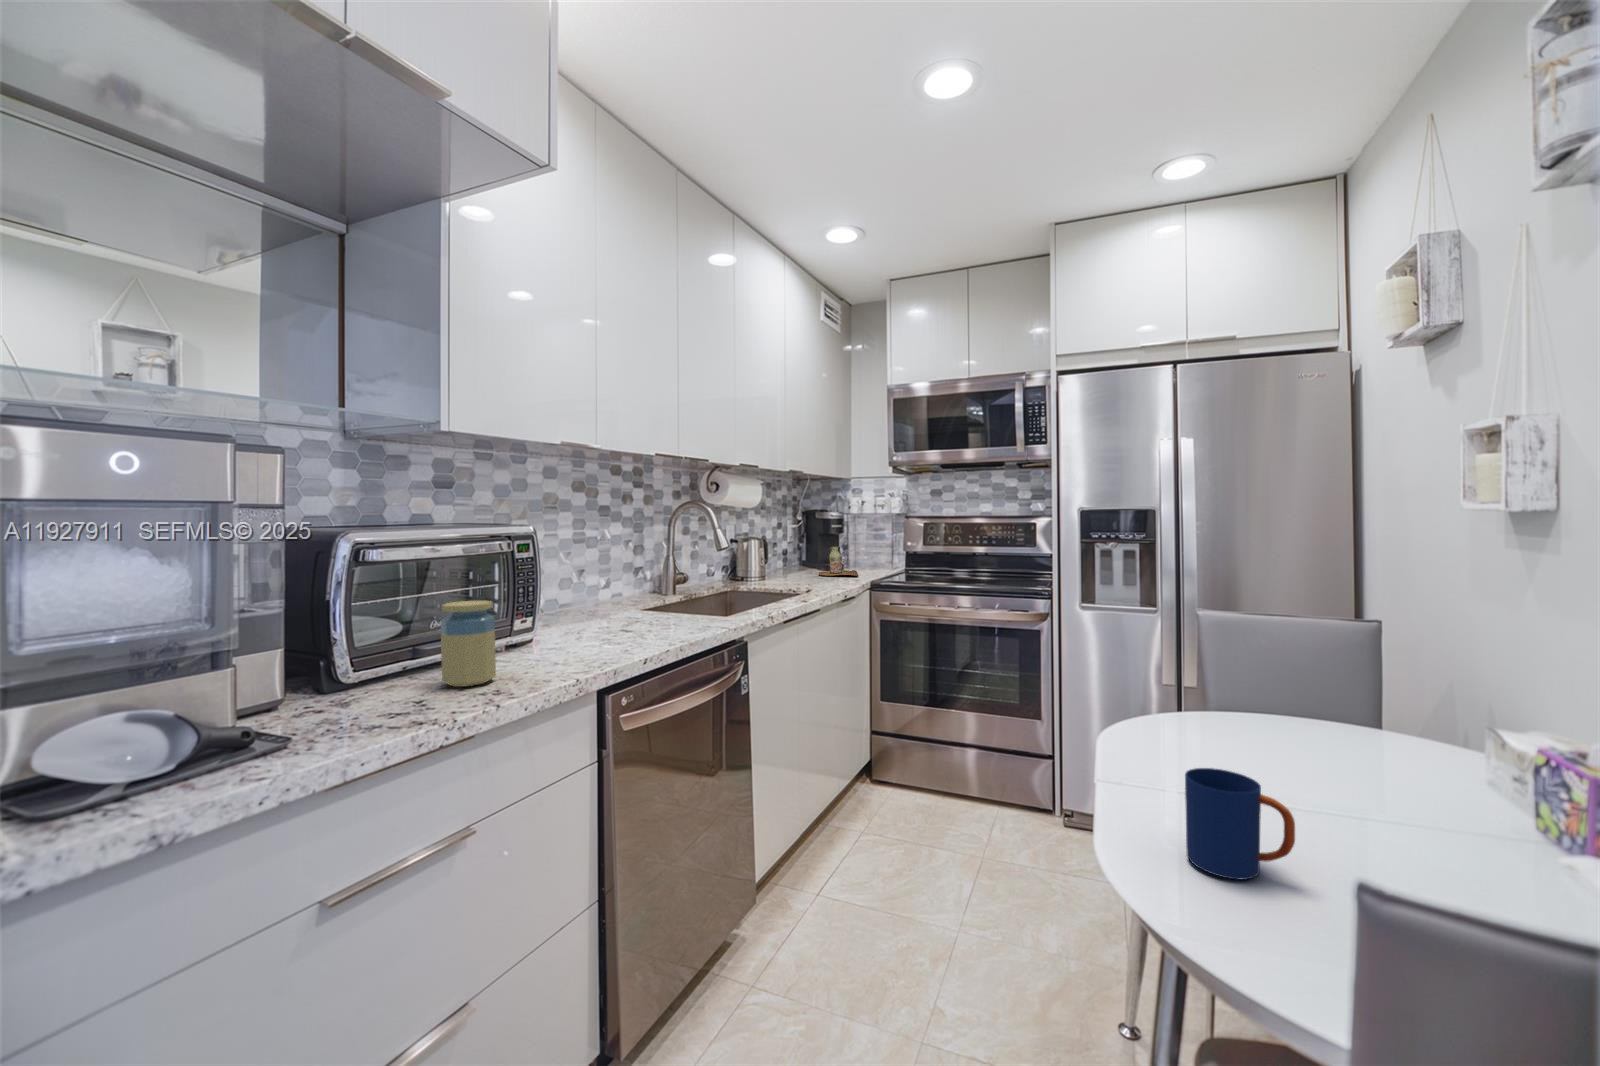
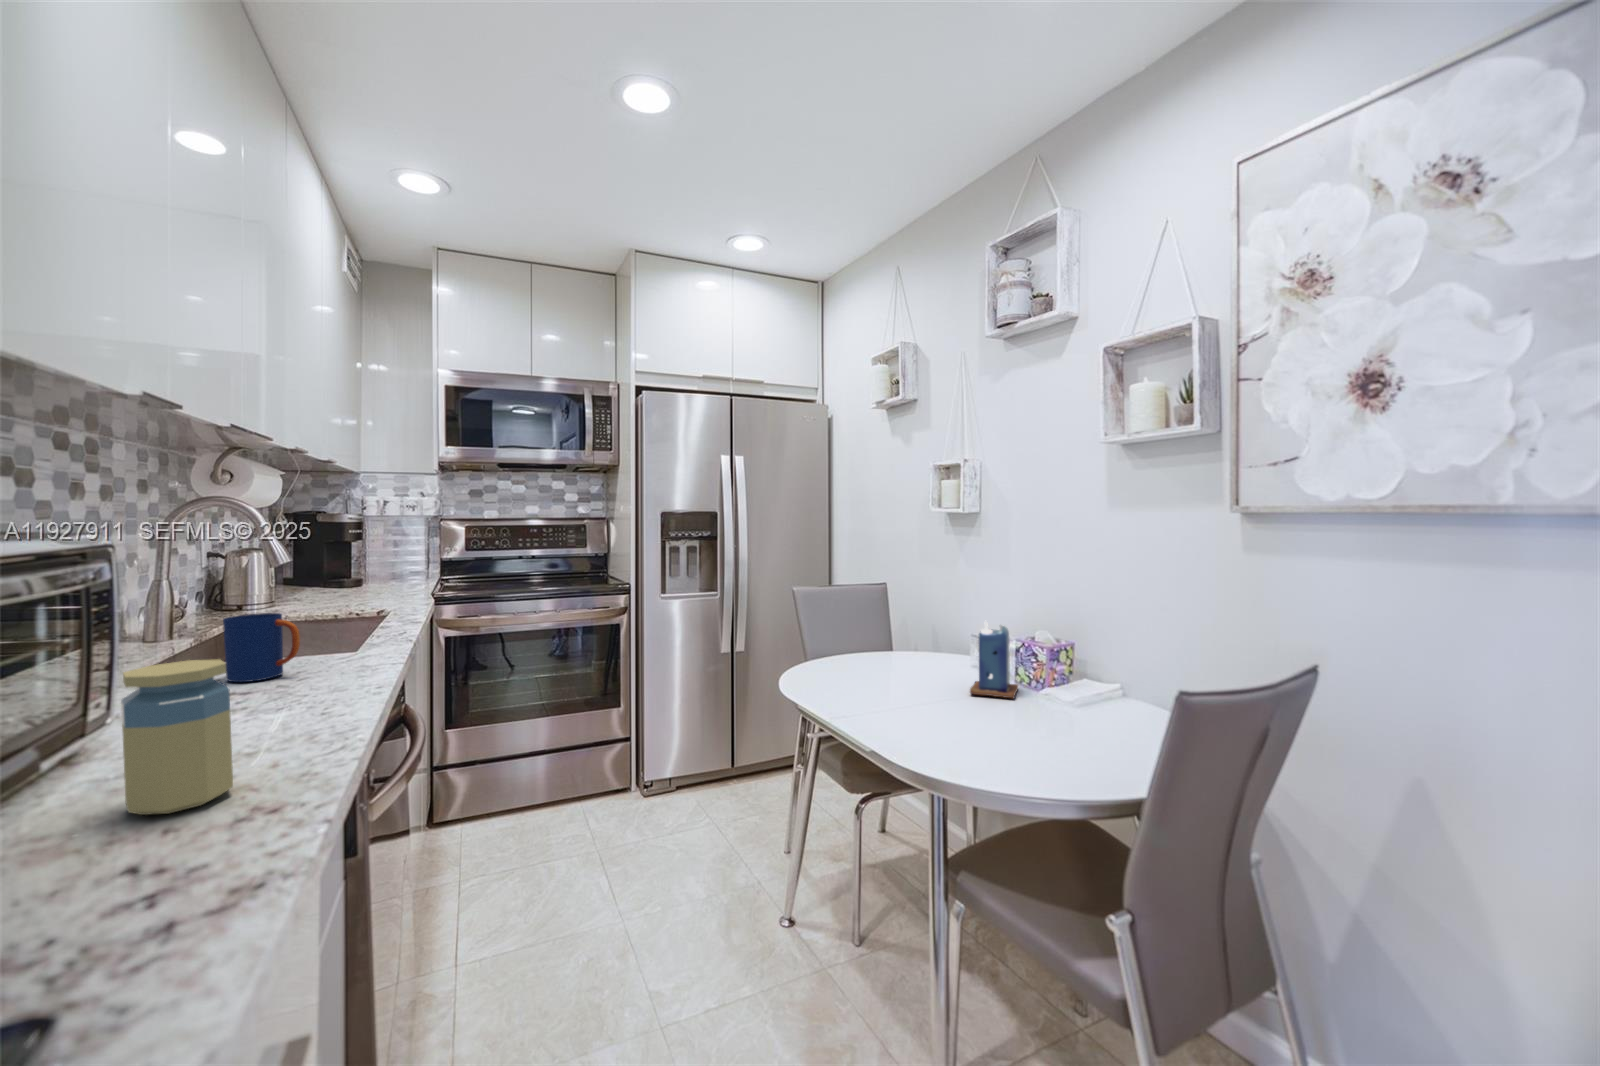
bottle: present [819,546,858,576] -> none [332,556,399,594]
candle: none [1387,697,1531,854] -> present [970,622,1018,698]
mug: present [1185,768,1295,880] -> present [223,613,300,682]

